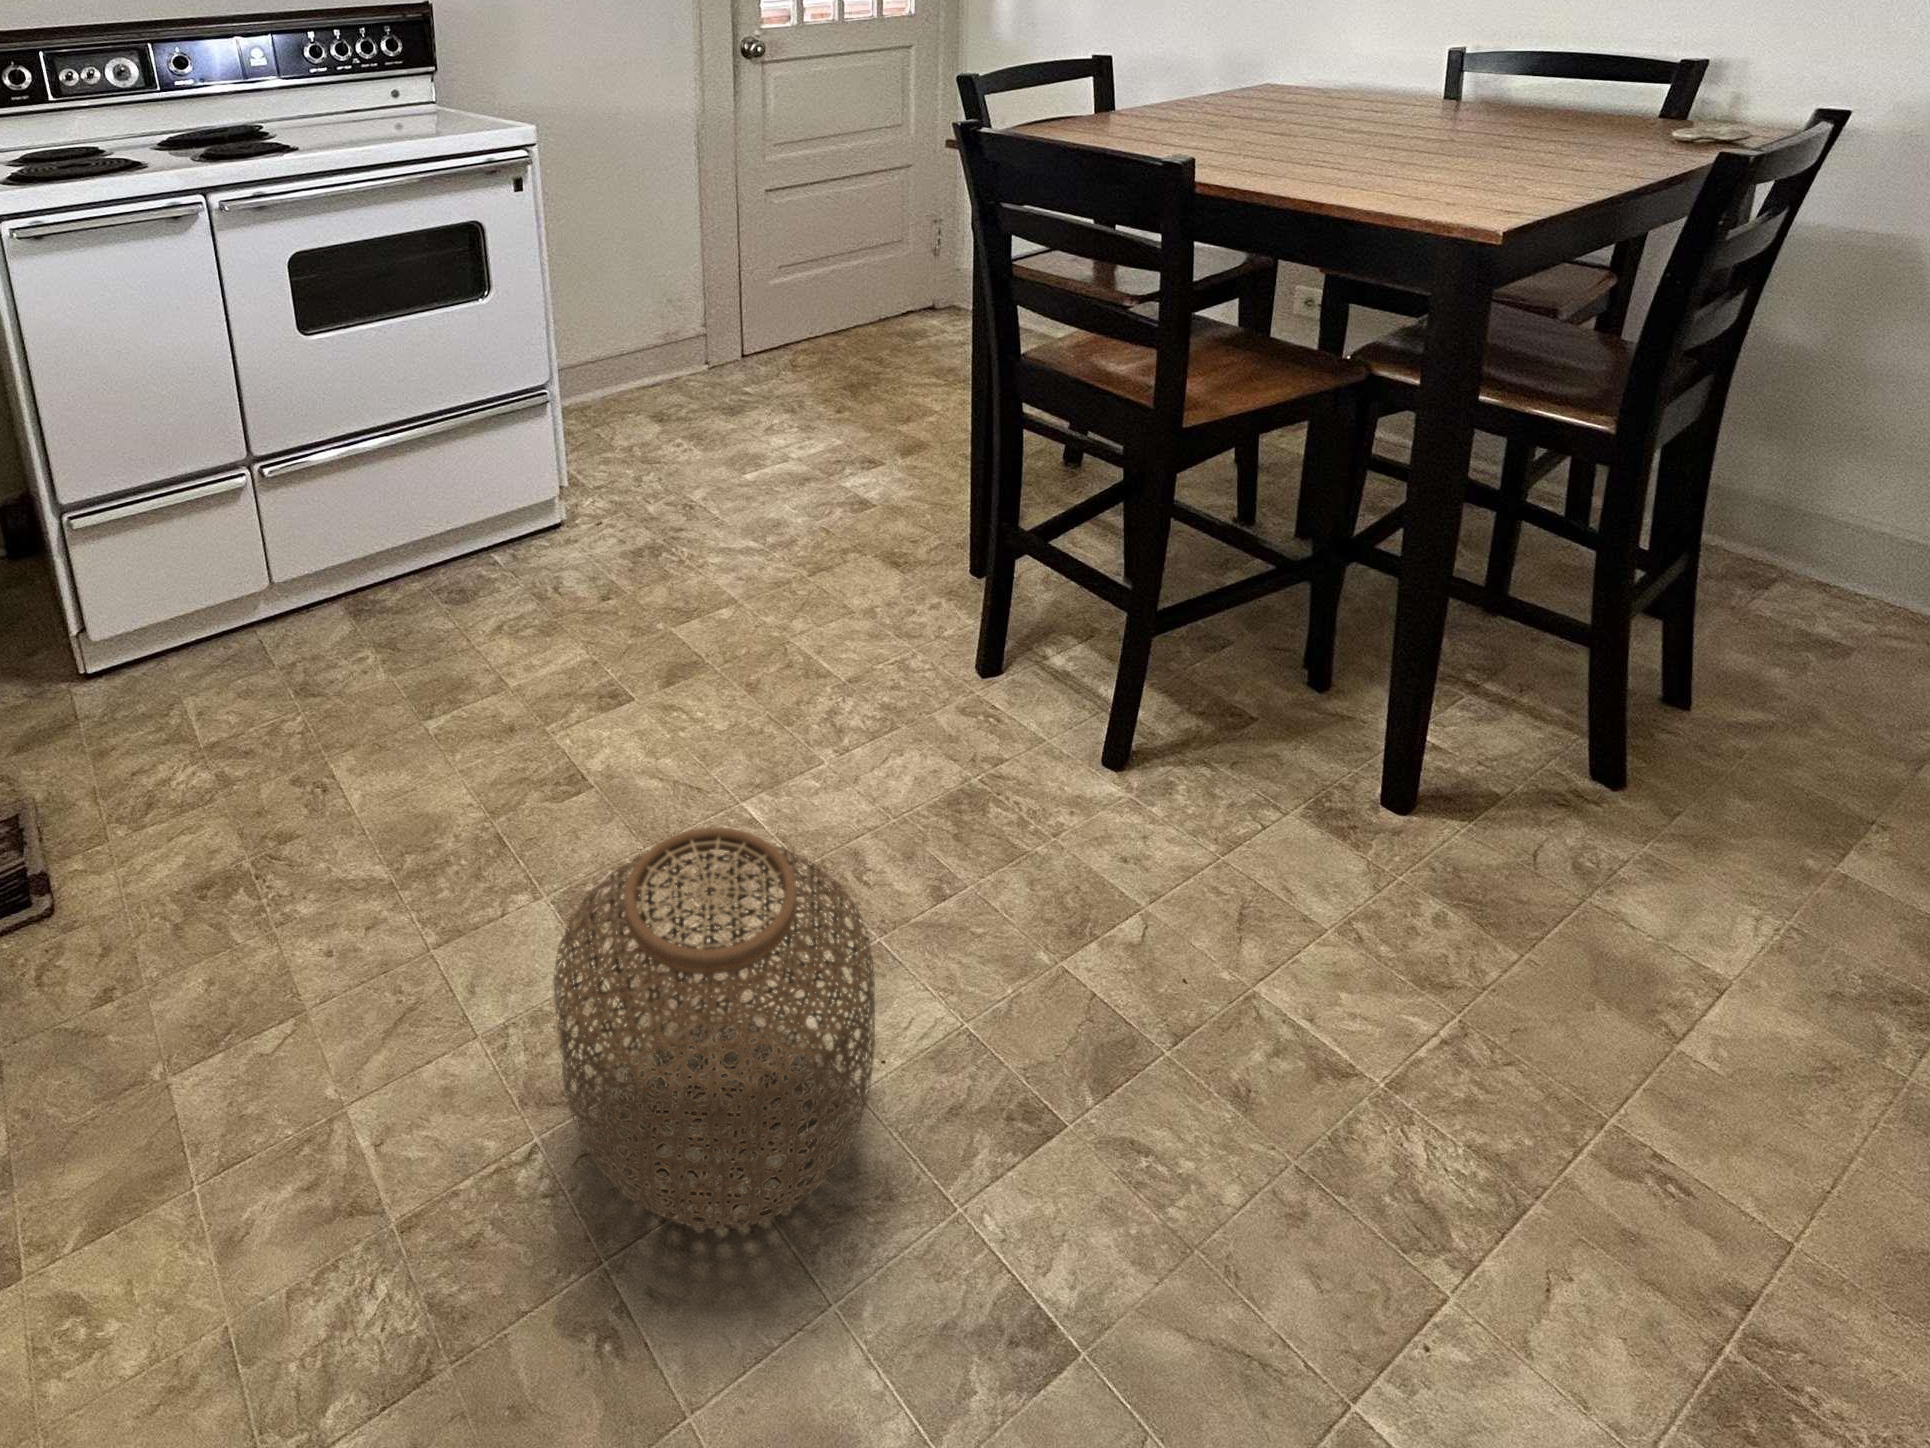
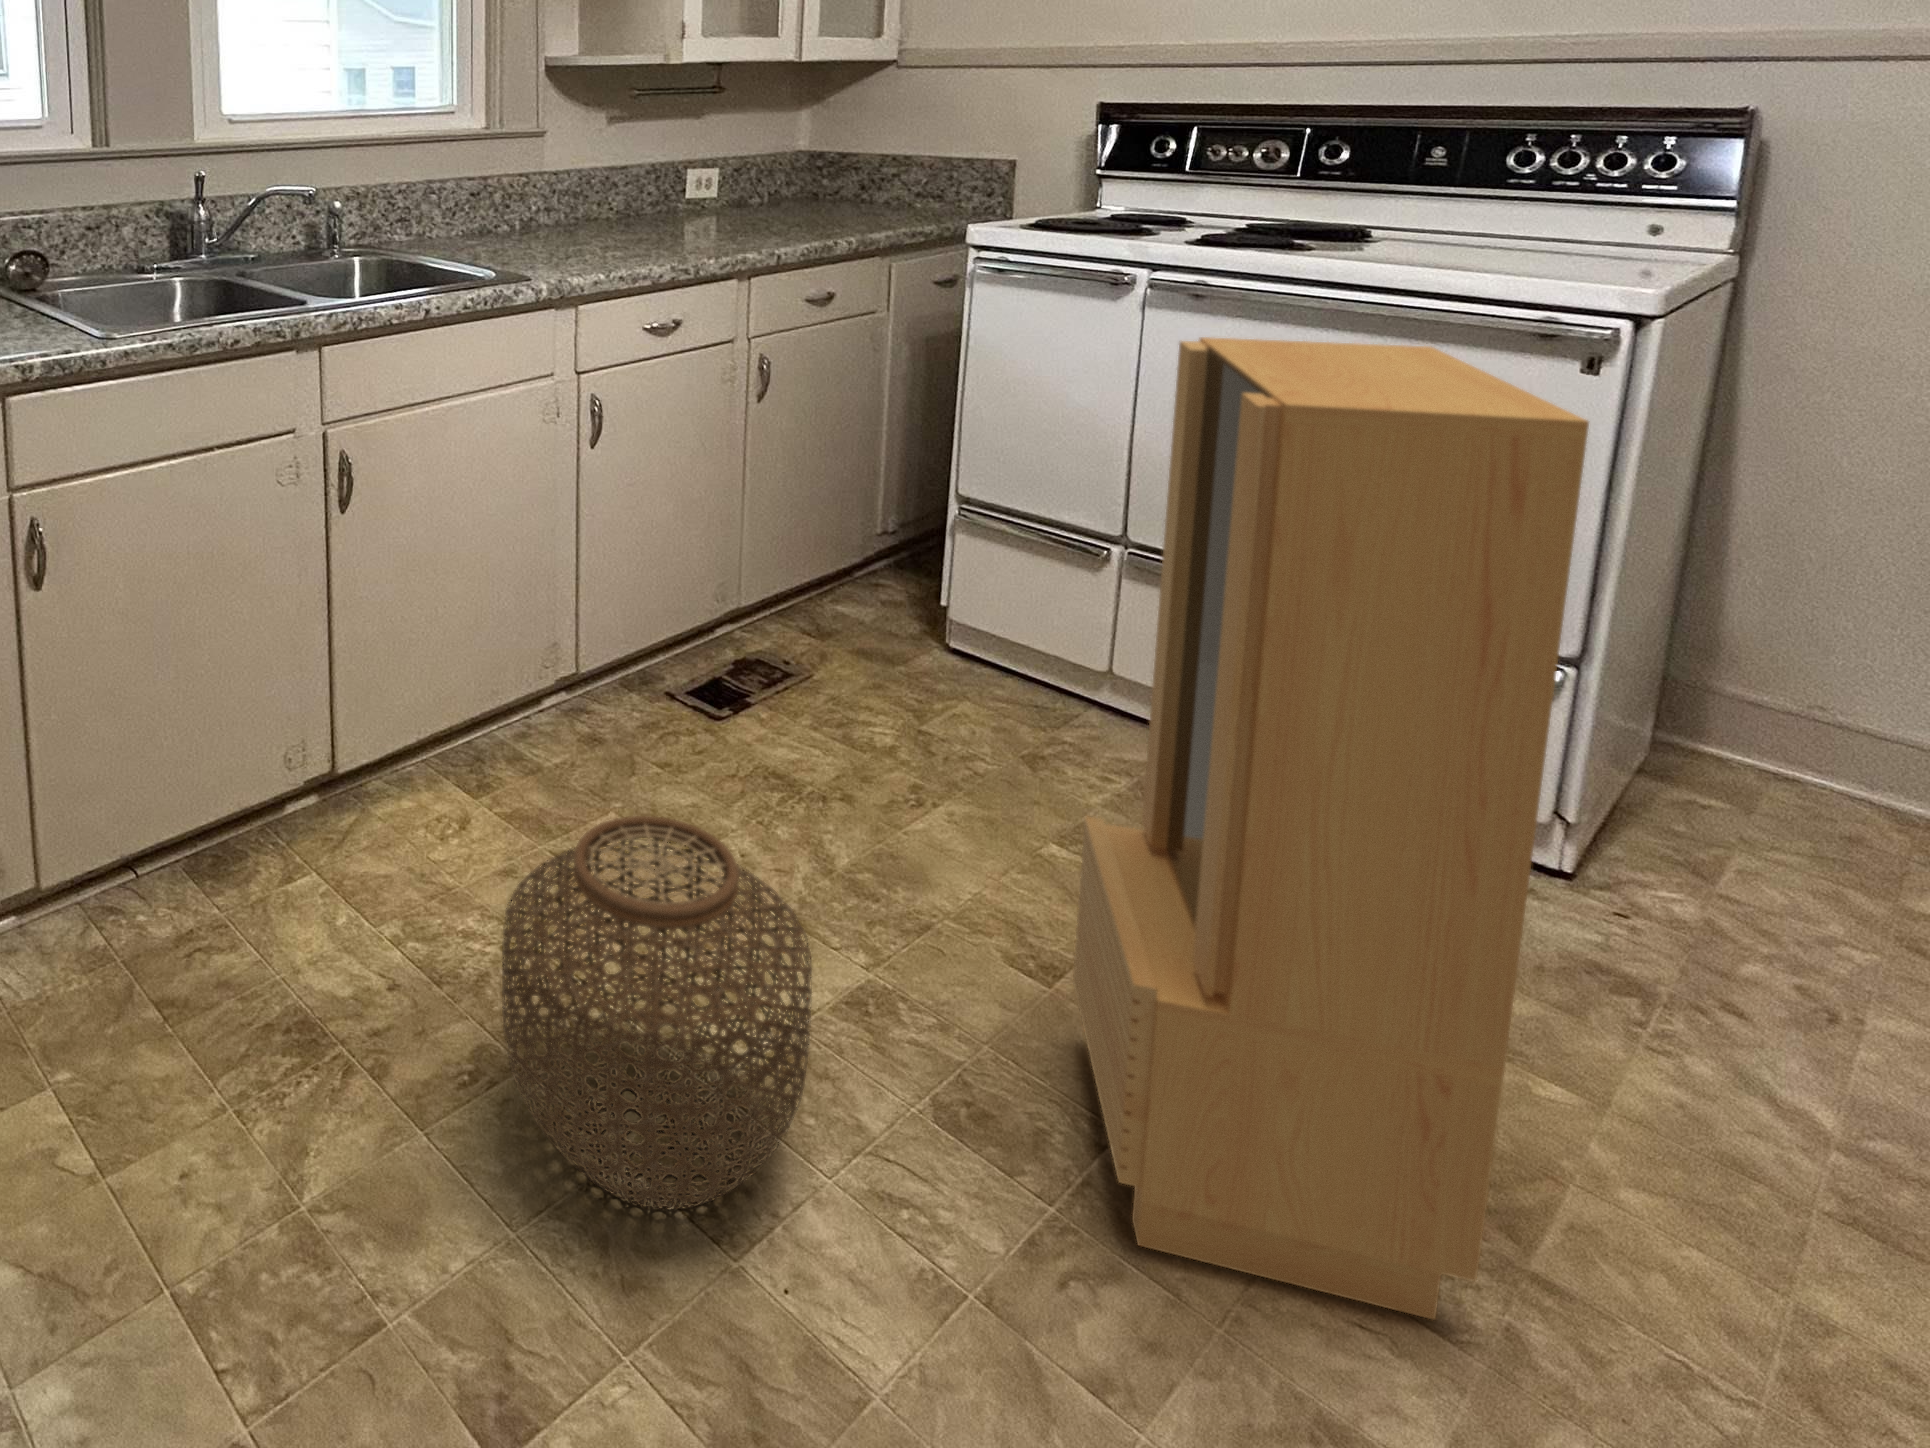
storage cabinet: none [633,190,905,834] -> present [1073,337,1589,1319]

